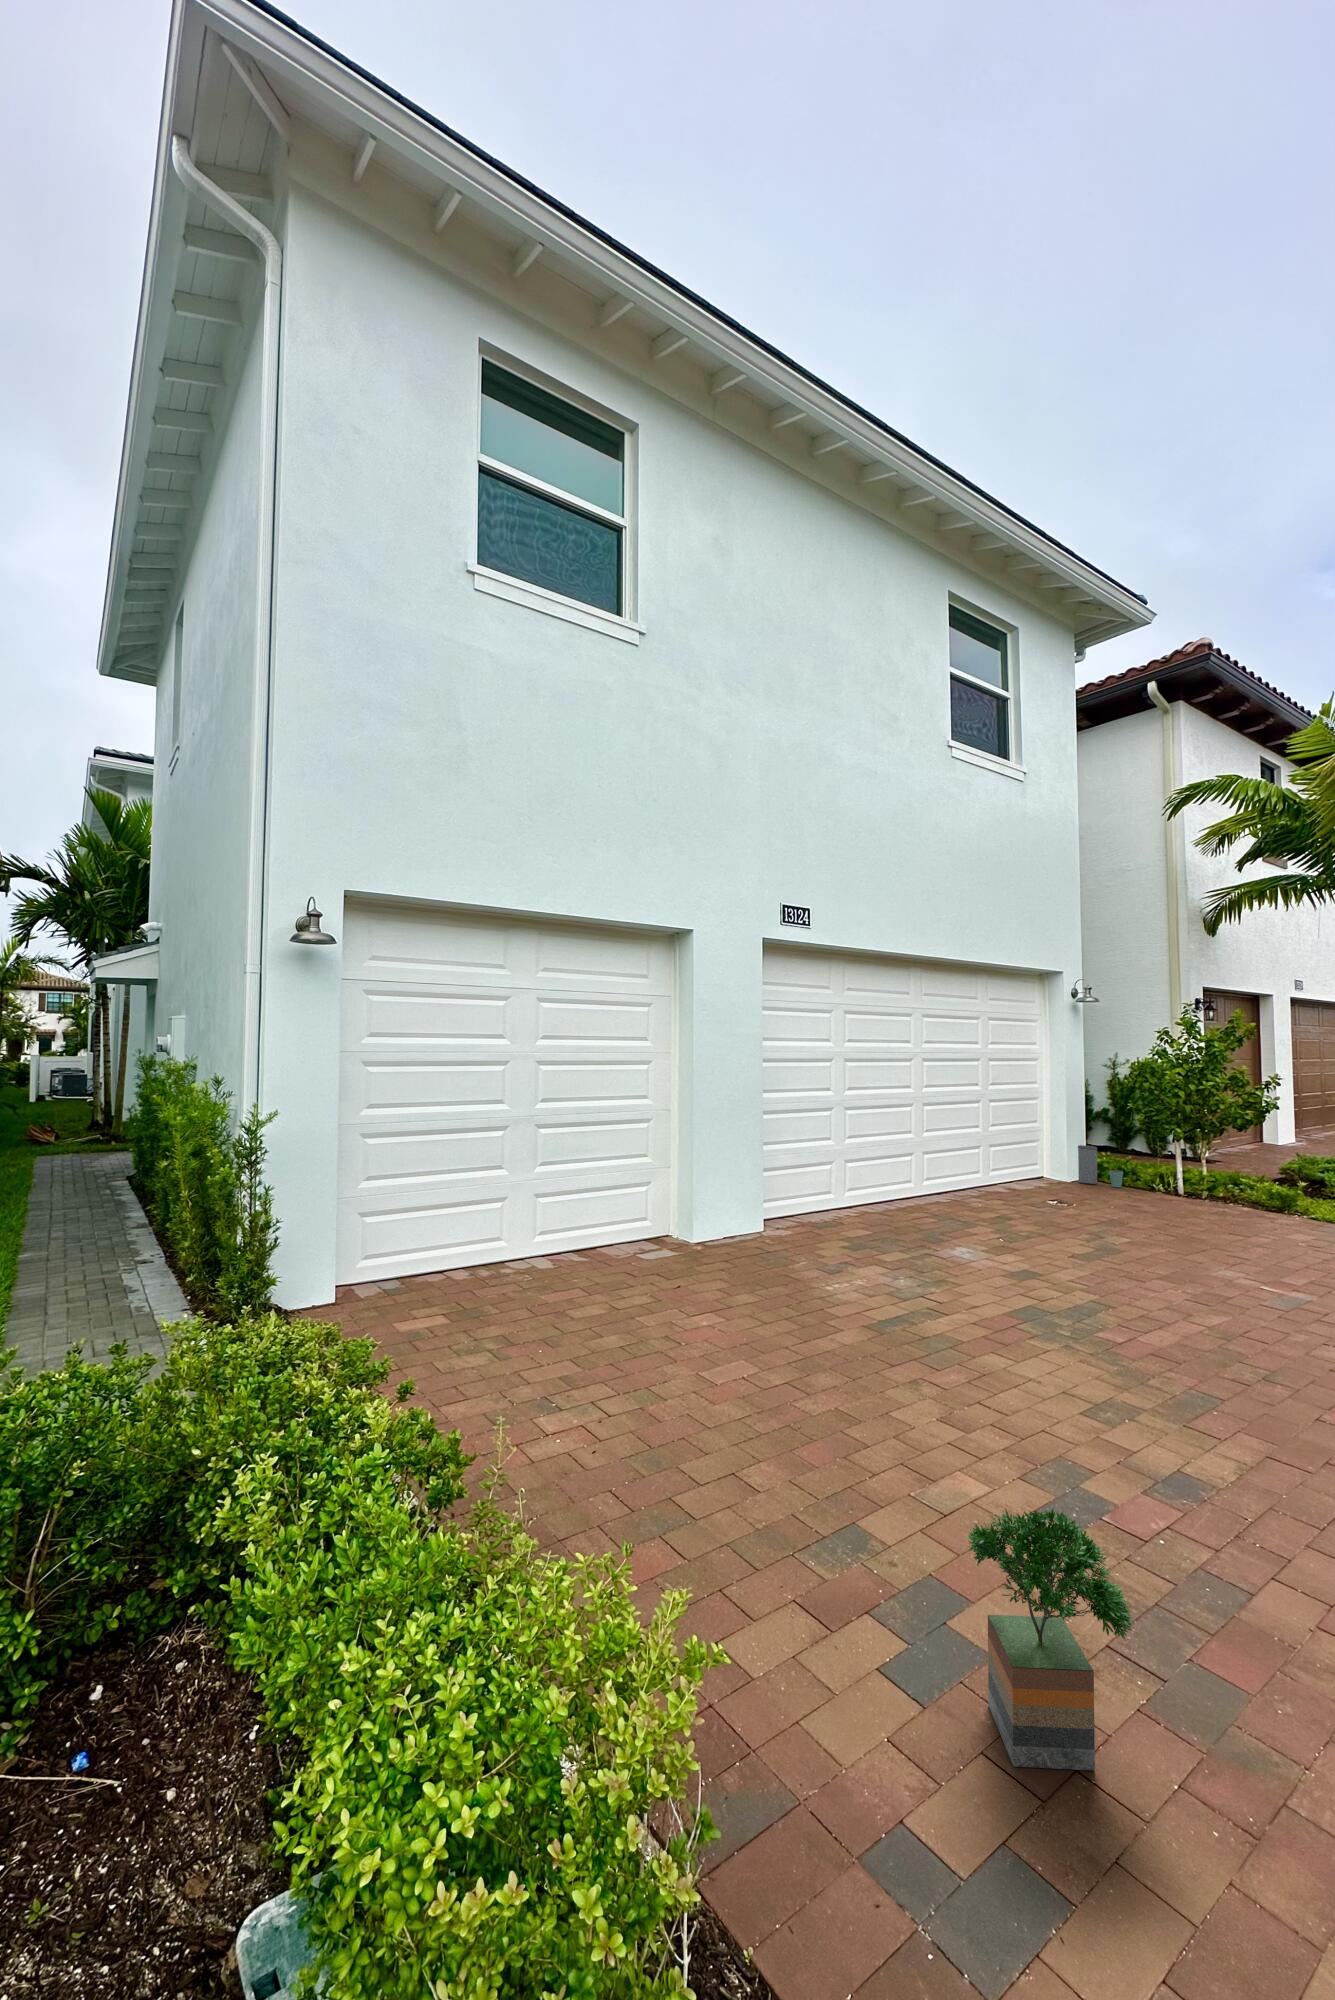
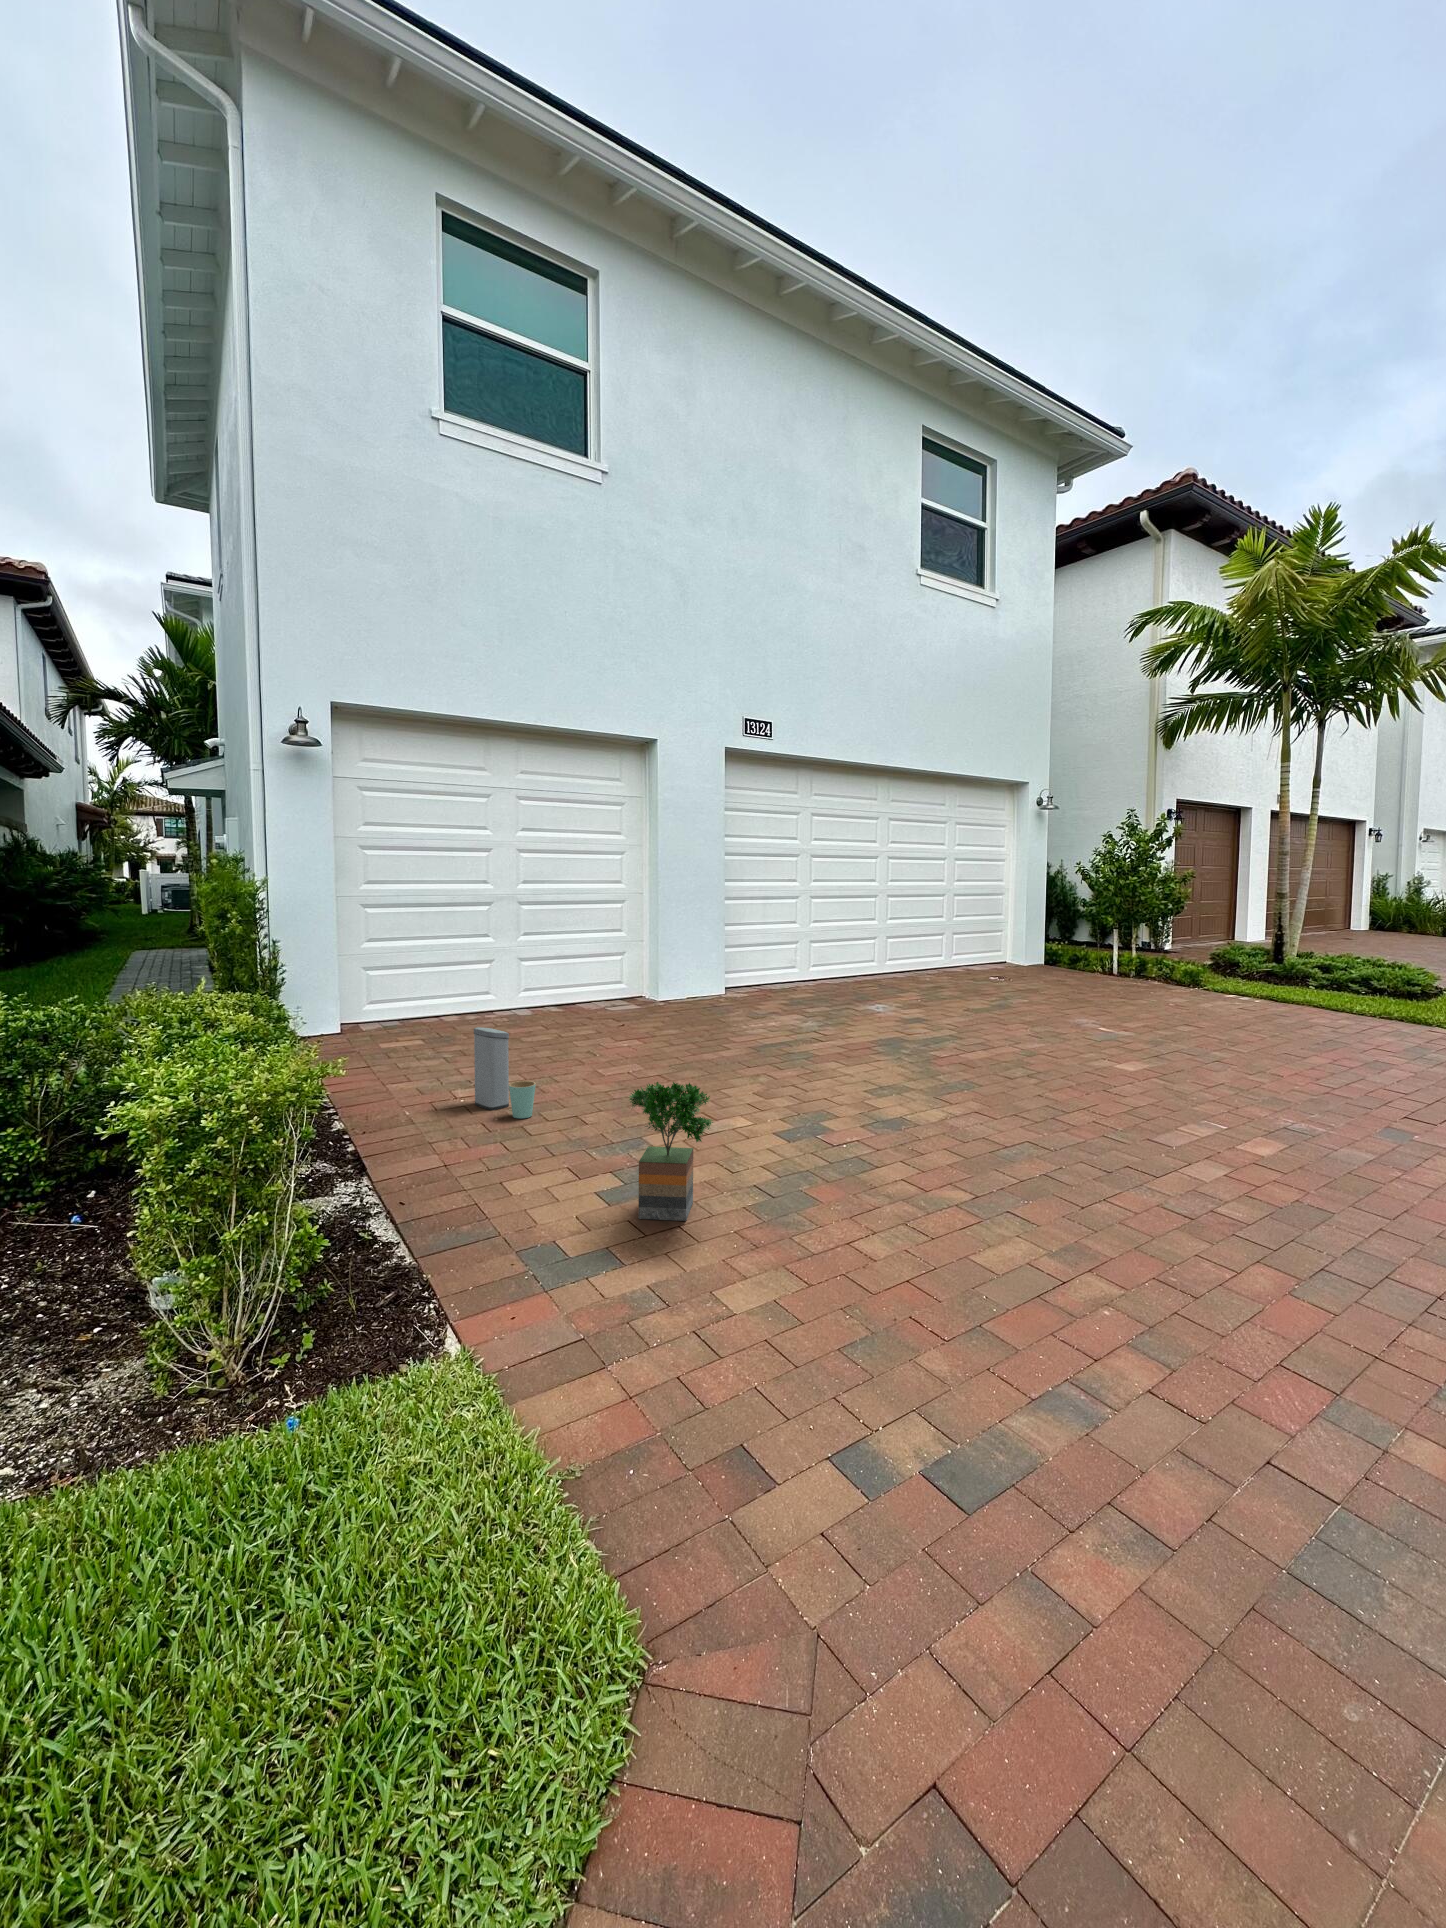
trash can: present [1078,1145,1123,1187] -> present [474,1027,536,1118]

